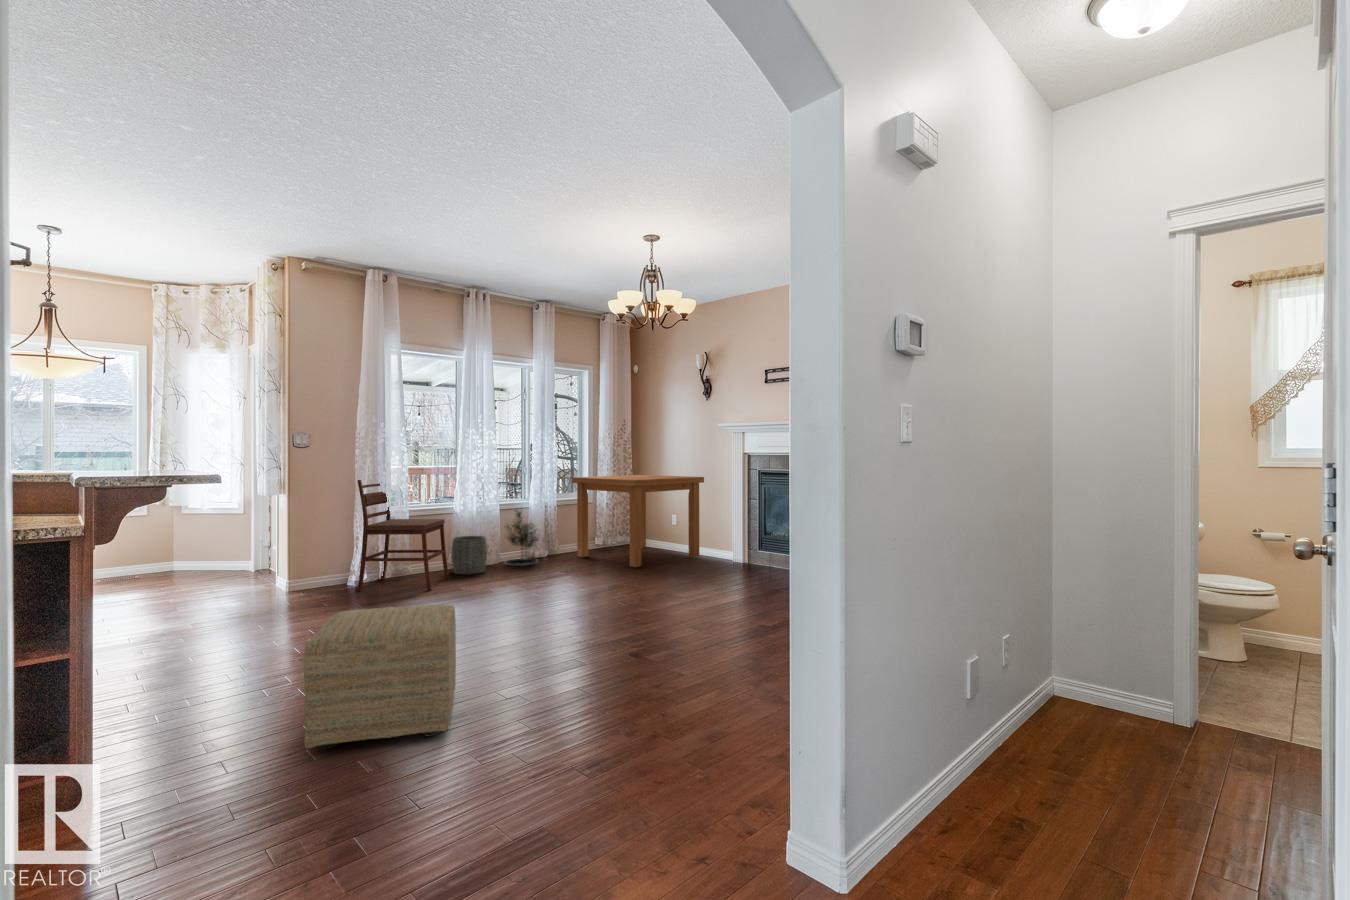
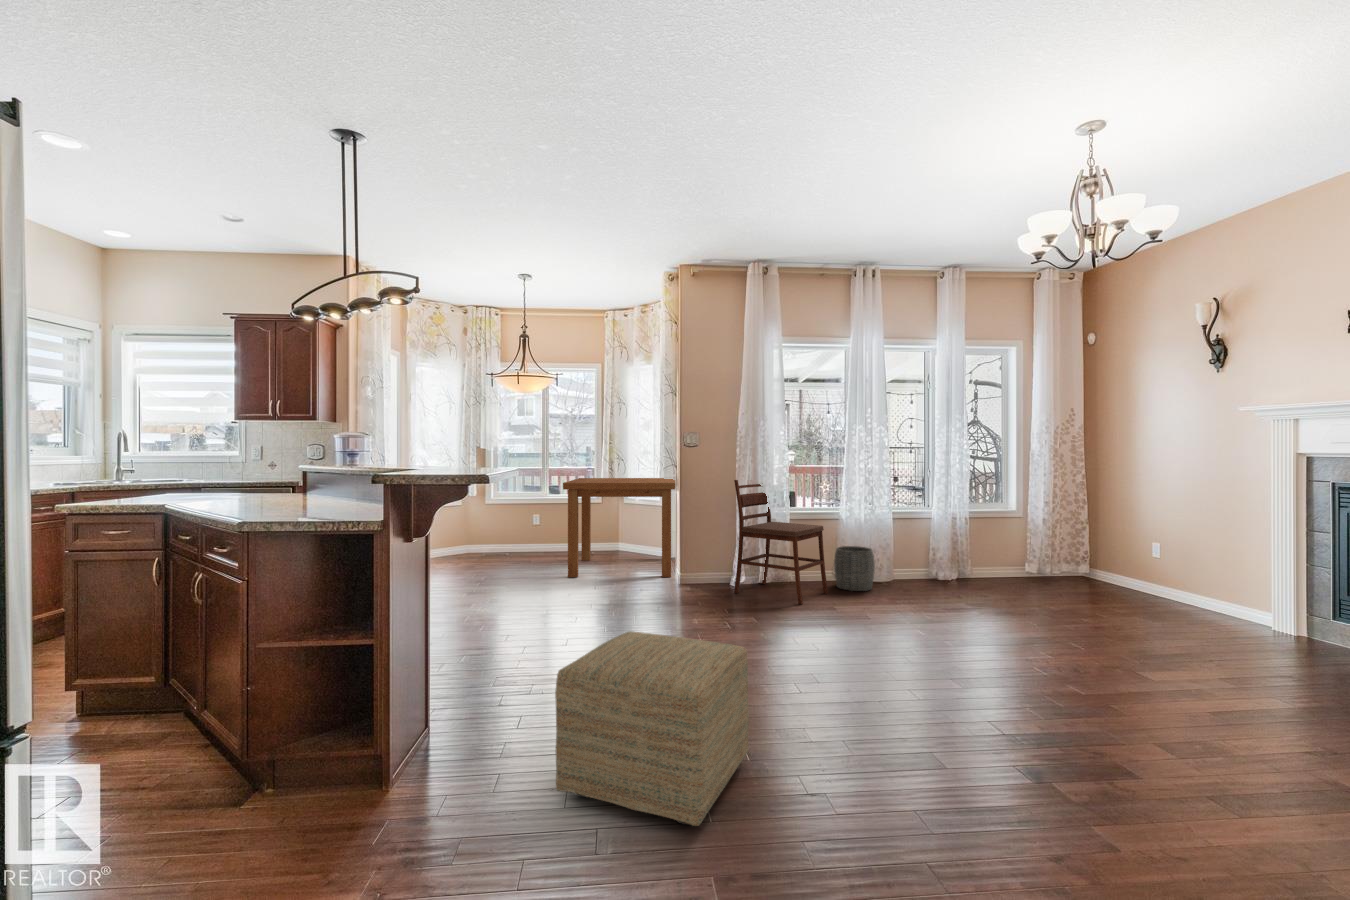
dining table: present [572,475,704,567] -> present [563,478,675,577]
potted tree: present [505,510,540,566] -> none [896,514,947,589]

